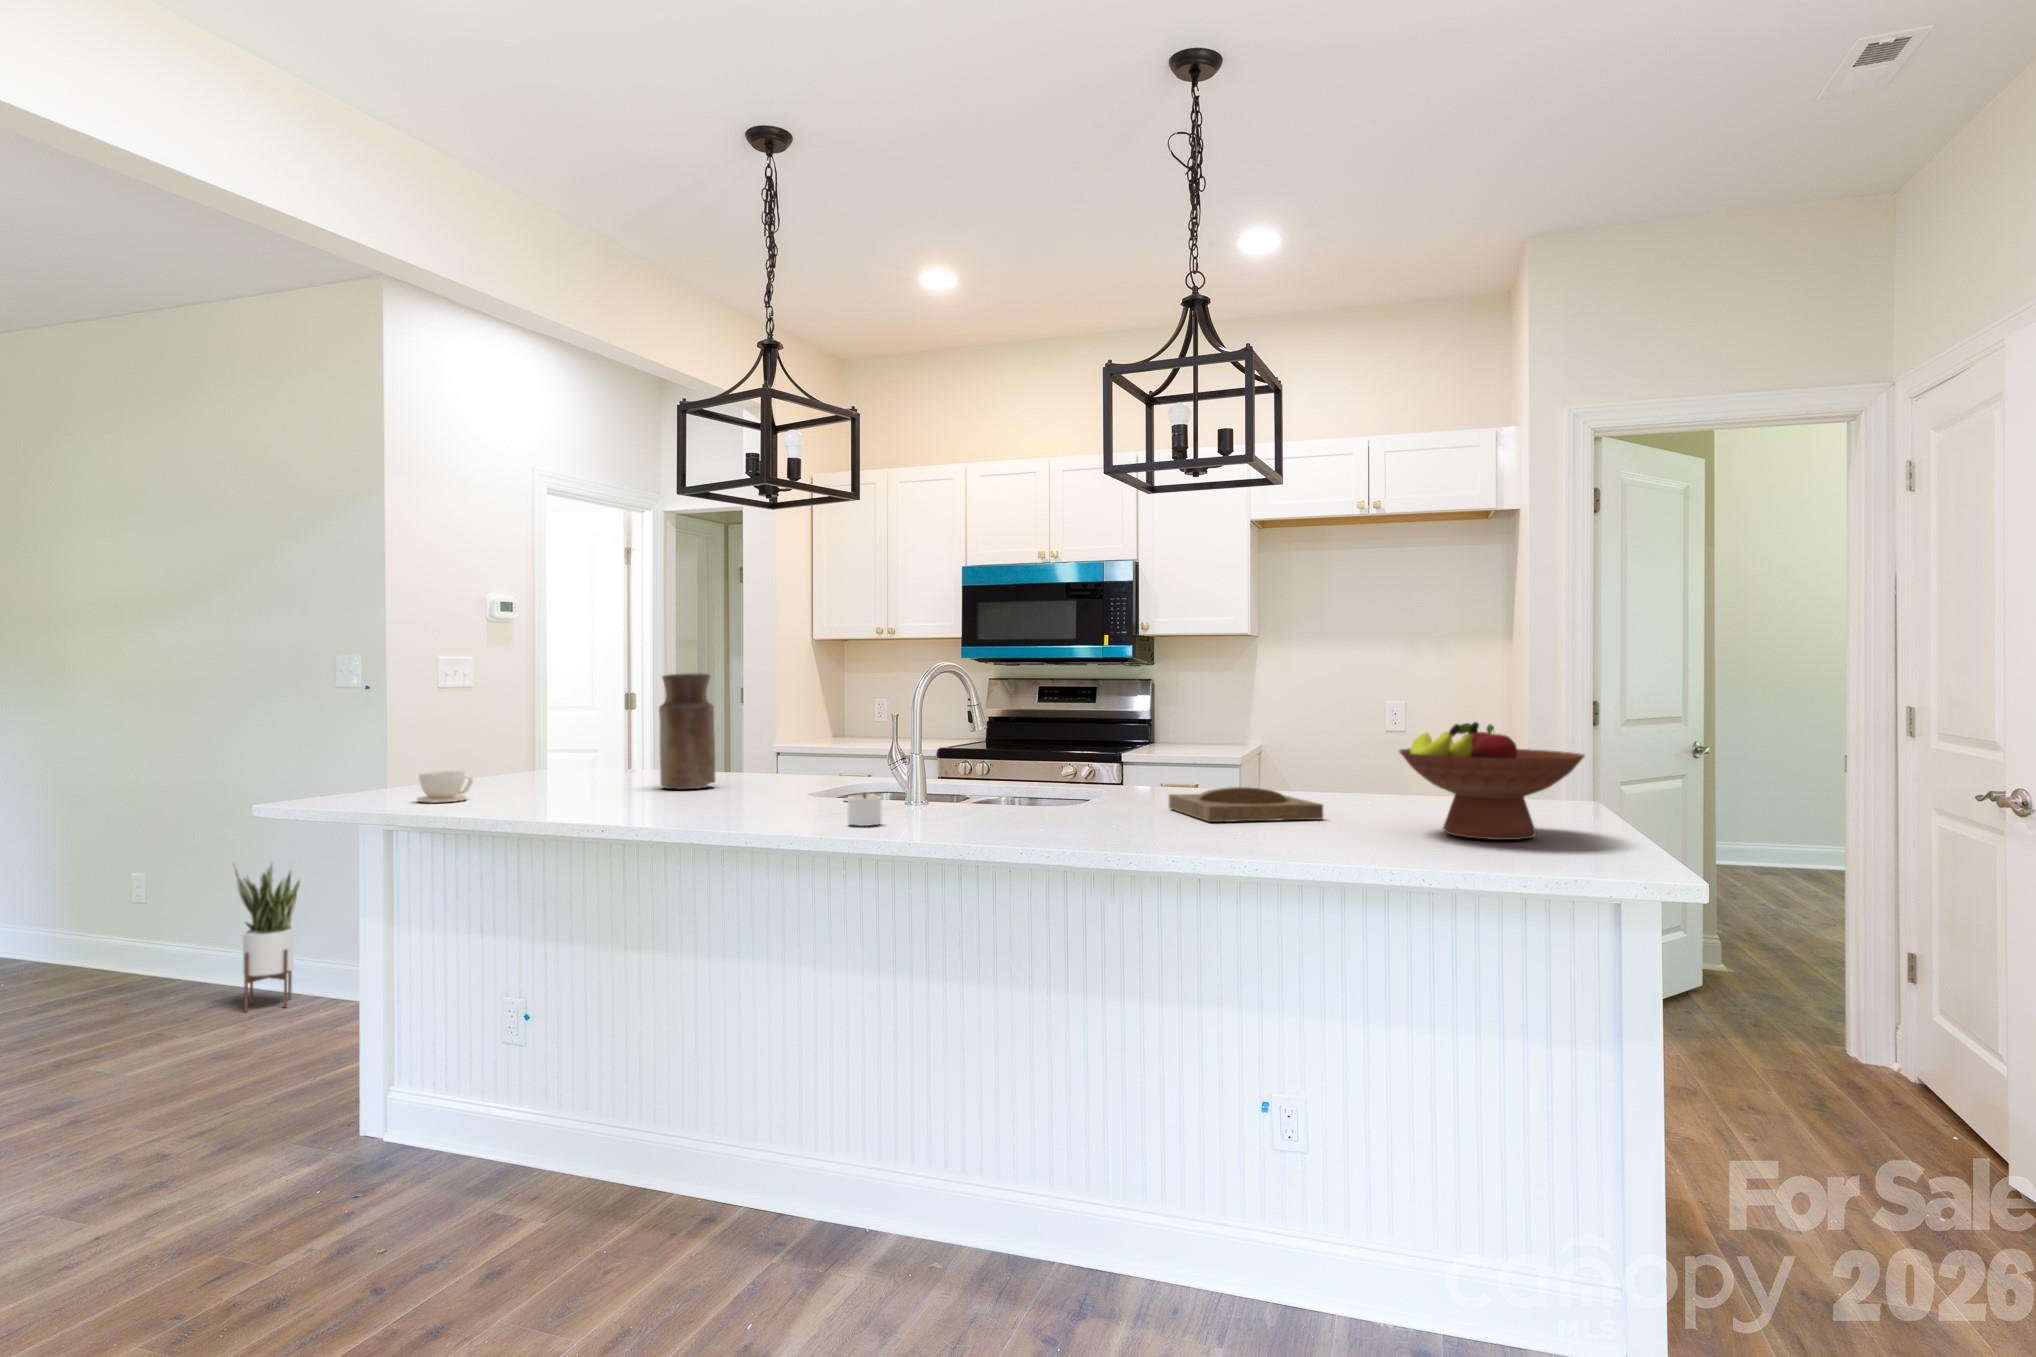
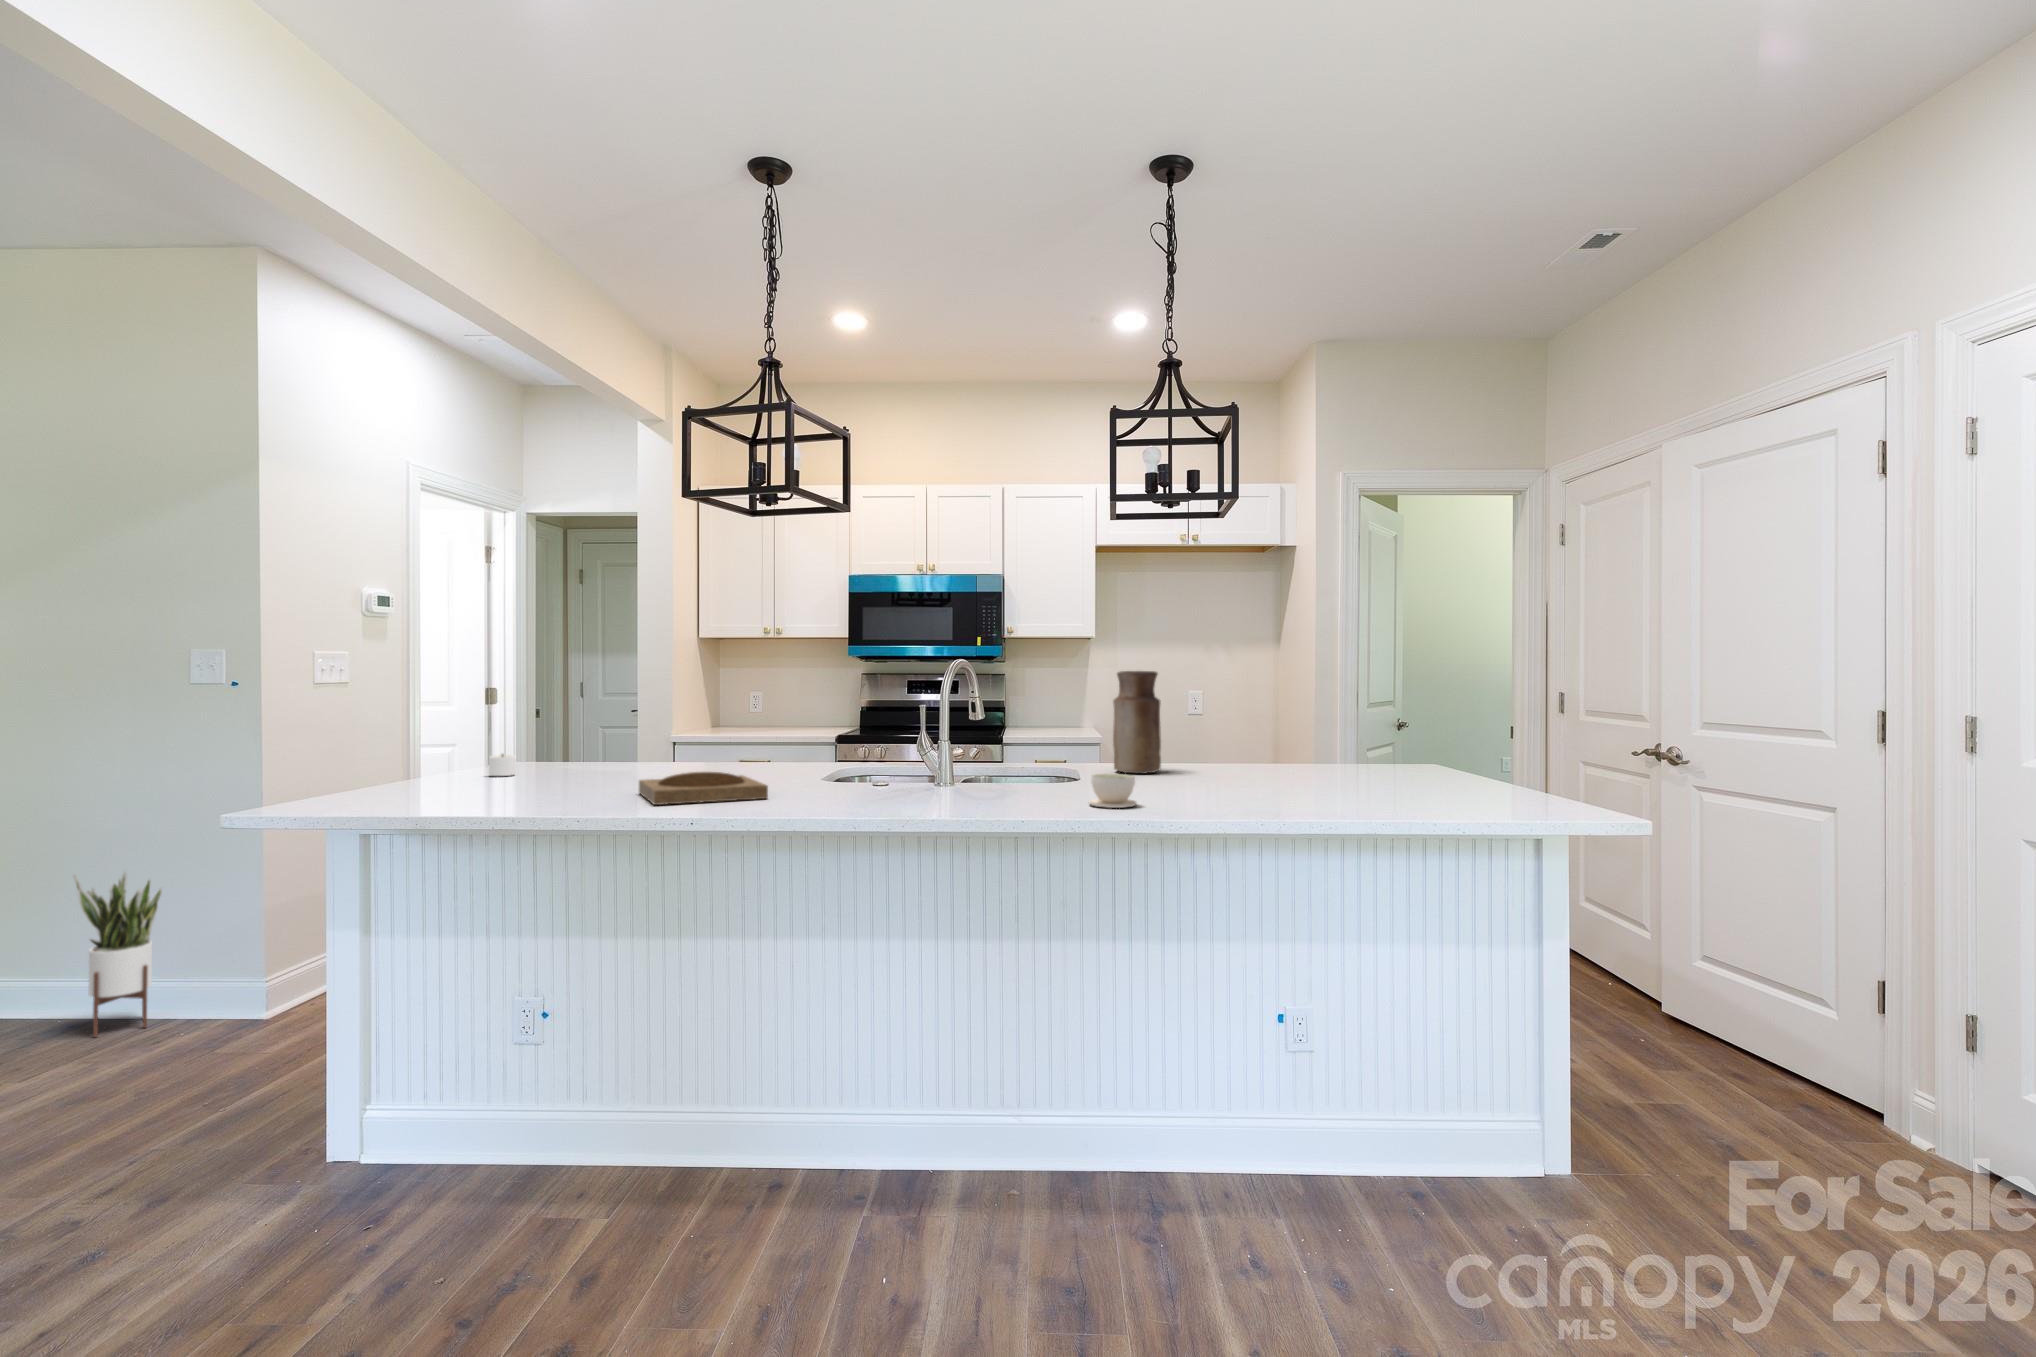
vase: present [659,673,715,789] -> present [1113,671,1161,774]
fruit bowl: present [1399,722,1585,840] -> none [1371,709,1516,800]
coffee cup: present [417,771,473,803] -> present [1089,774,1136,808]
tray: present [1169,787,1323,822] -> present [639,772,768,805]
candle: present [848,794,882,826] -> present [489,754,516,776]

